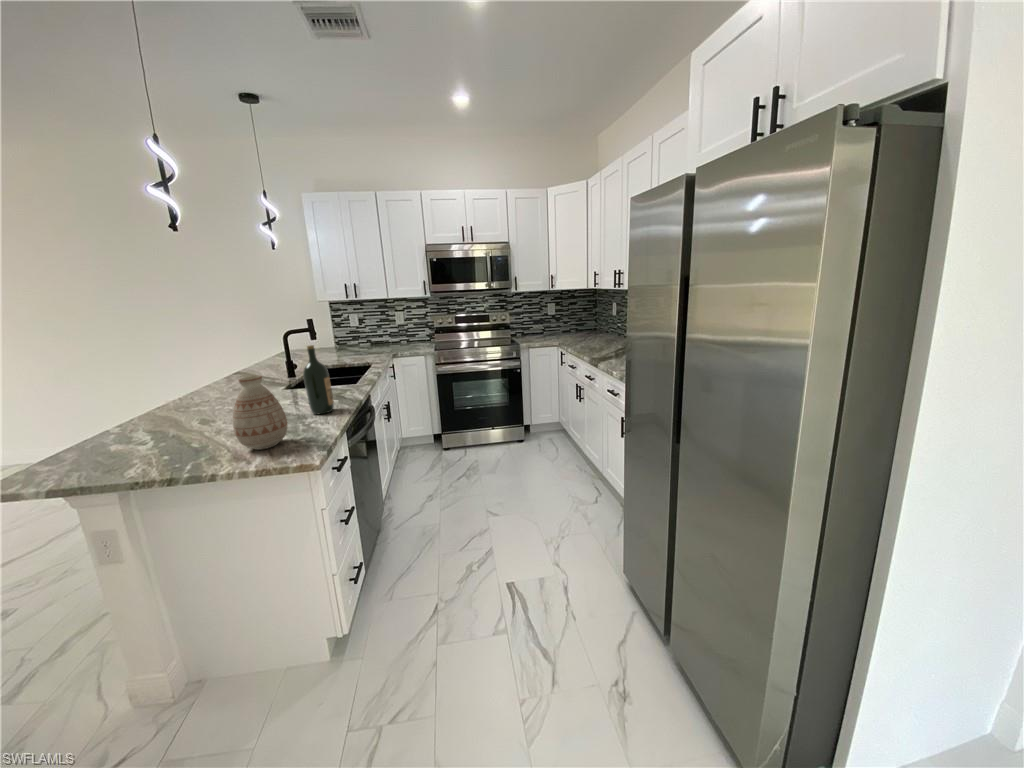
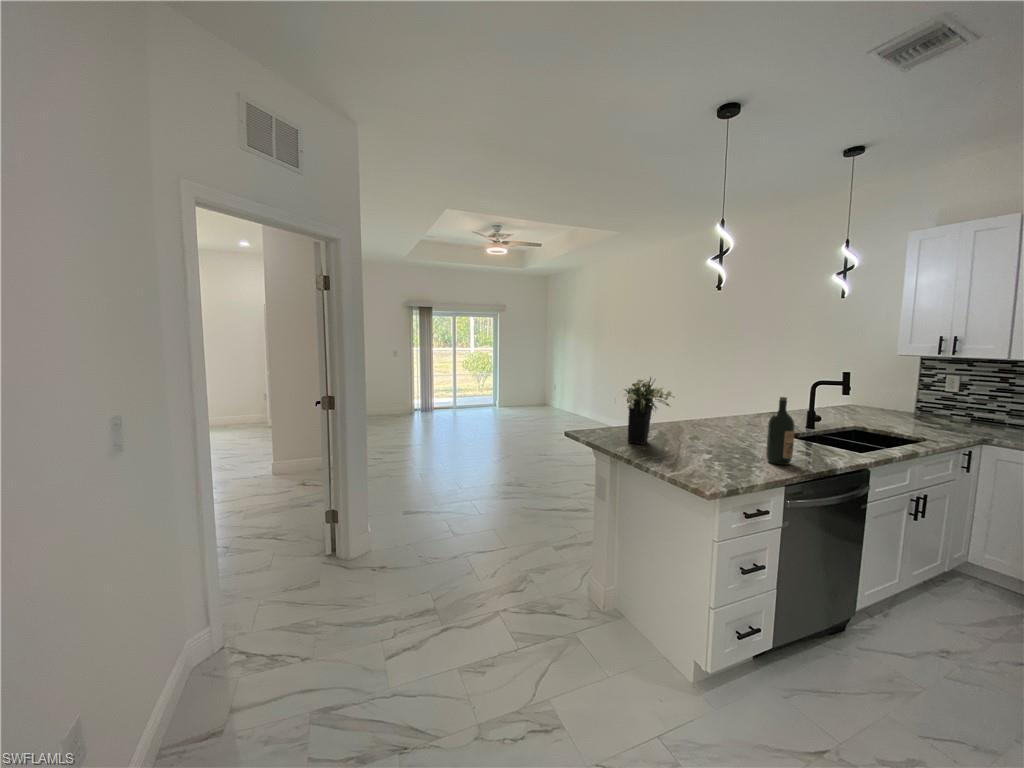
flower arrangement: none [81,356,183,462] -> present [625,377,673,445]
vase: present [233,376,288,450] -> none [678,409,719,469]

